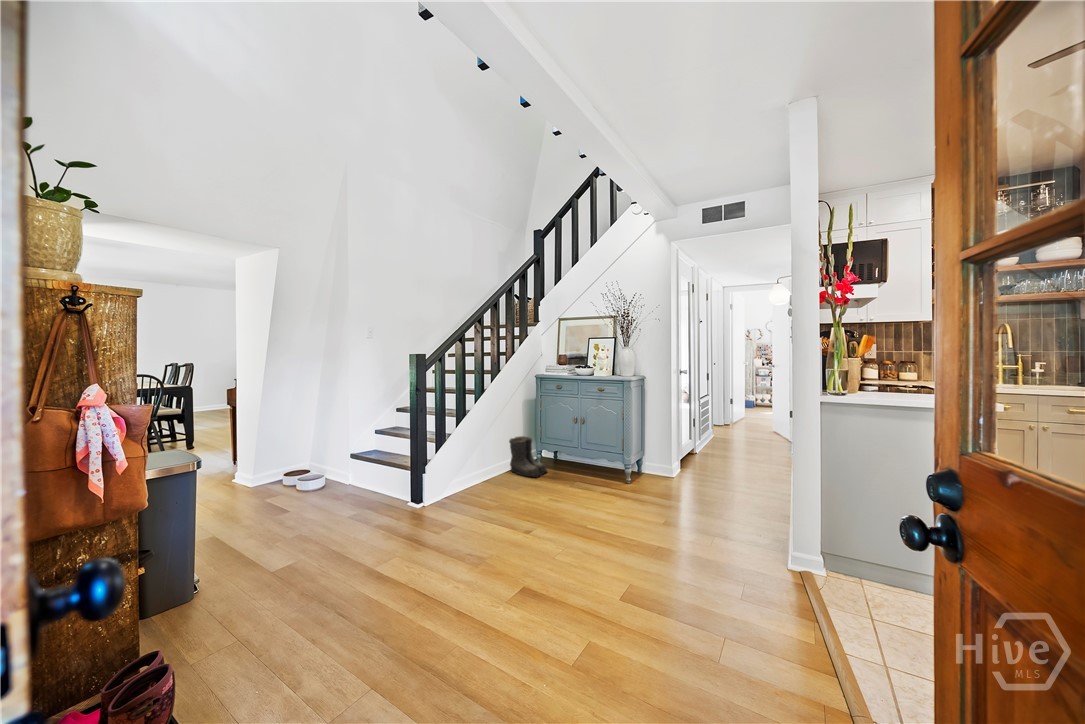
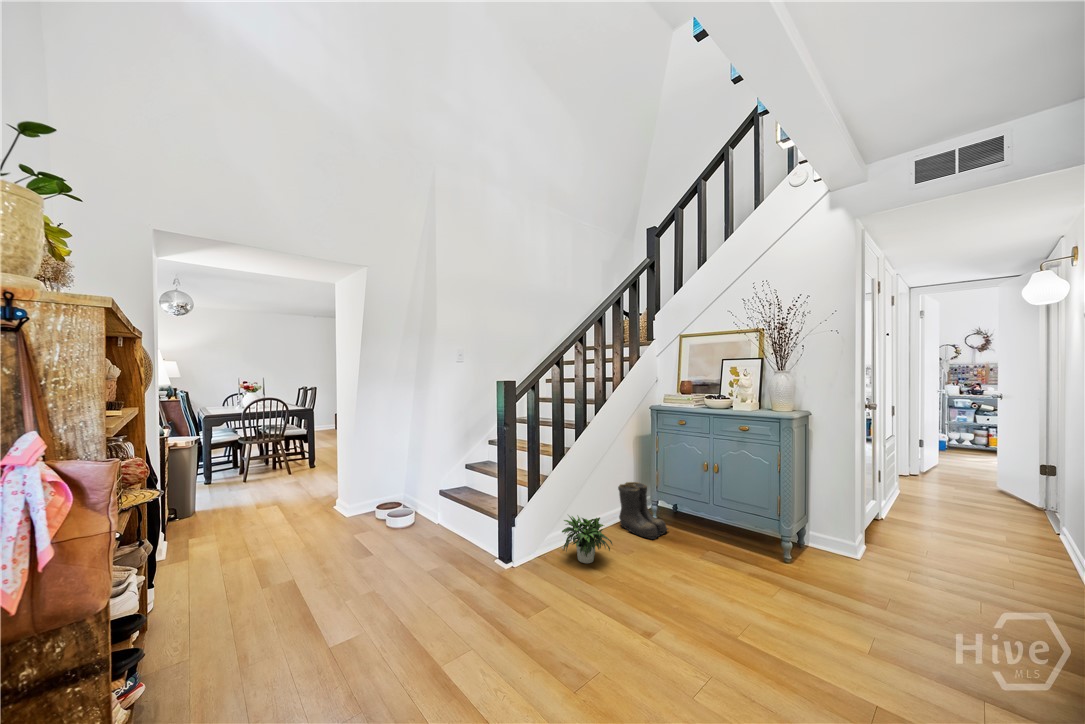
potted plant: none [451,460,505,496] -> present [545,515,613,563]

